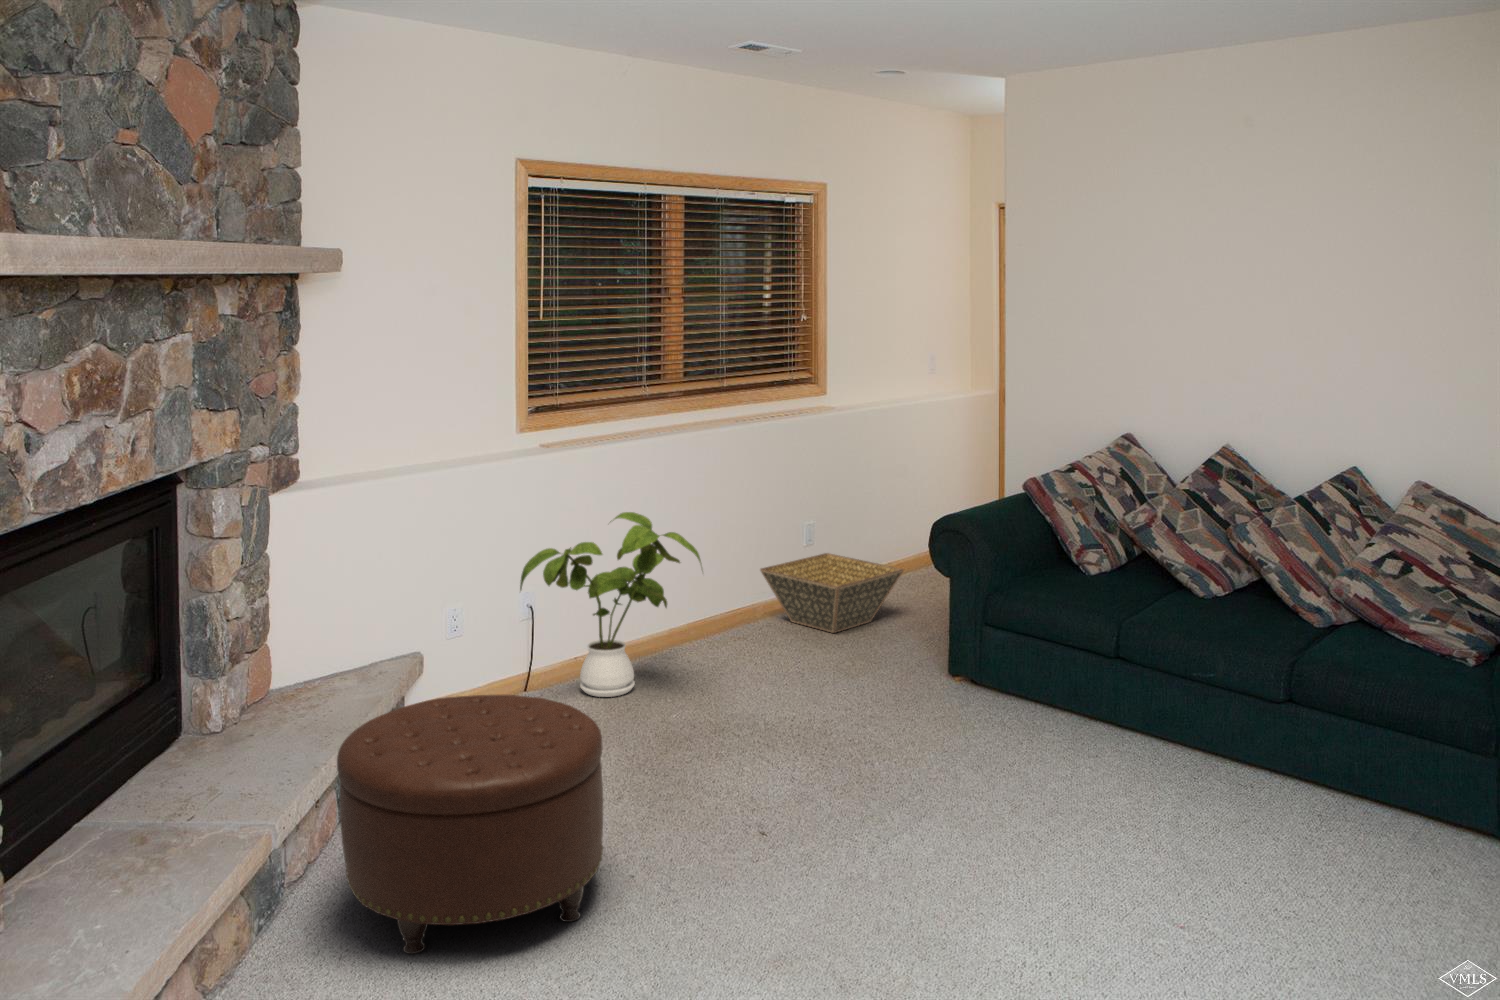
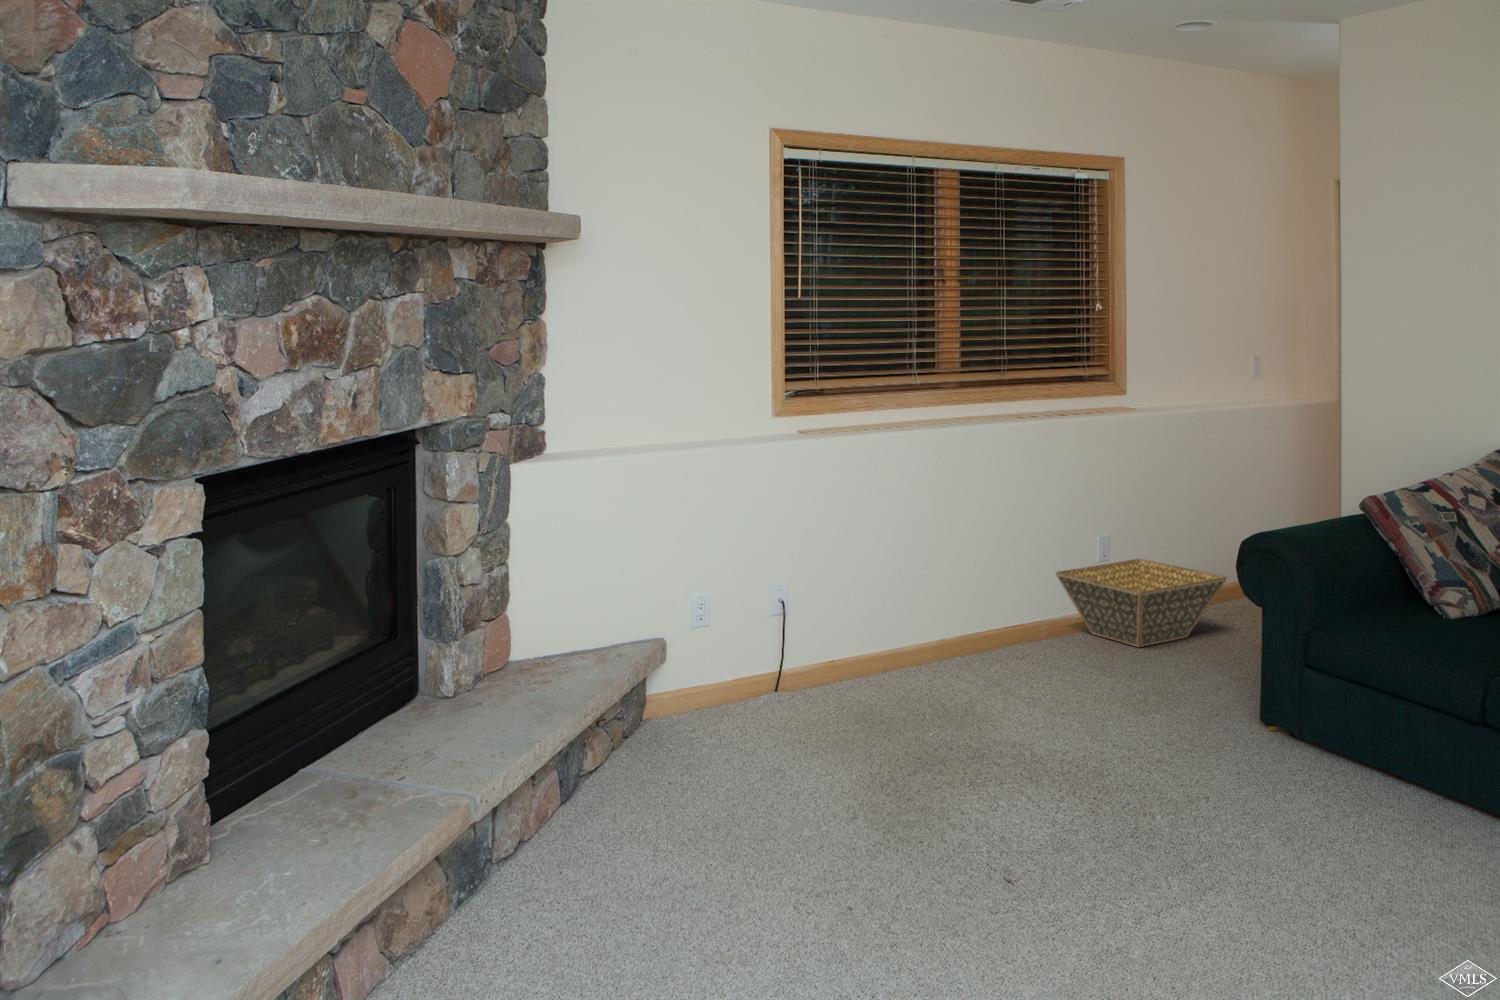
house plant: present [520,512,701,697] -> none [771,495,968,699]
ottoman: present [337,695,603,954] -> none [532,669,807,925]

